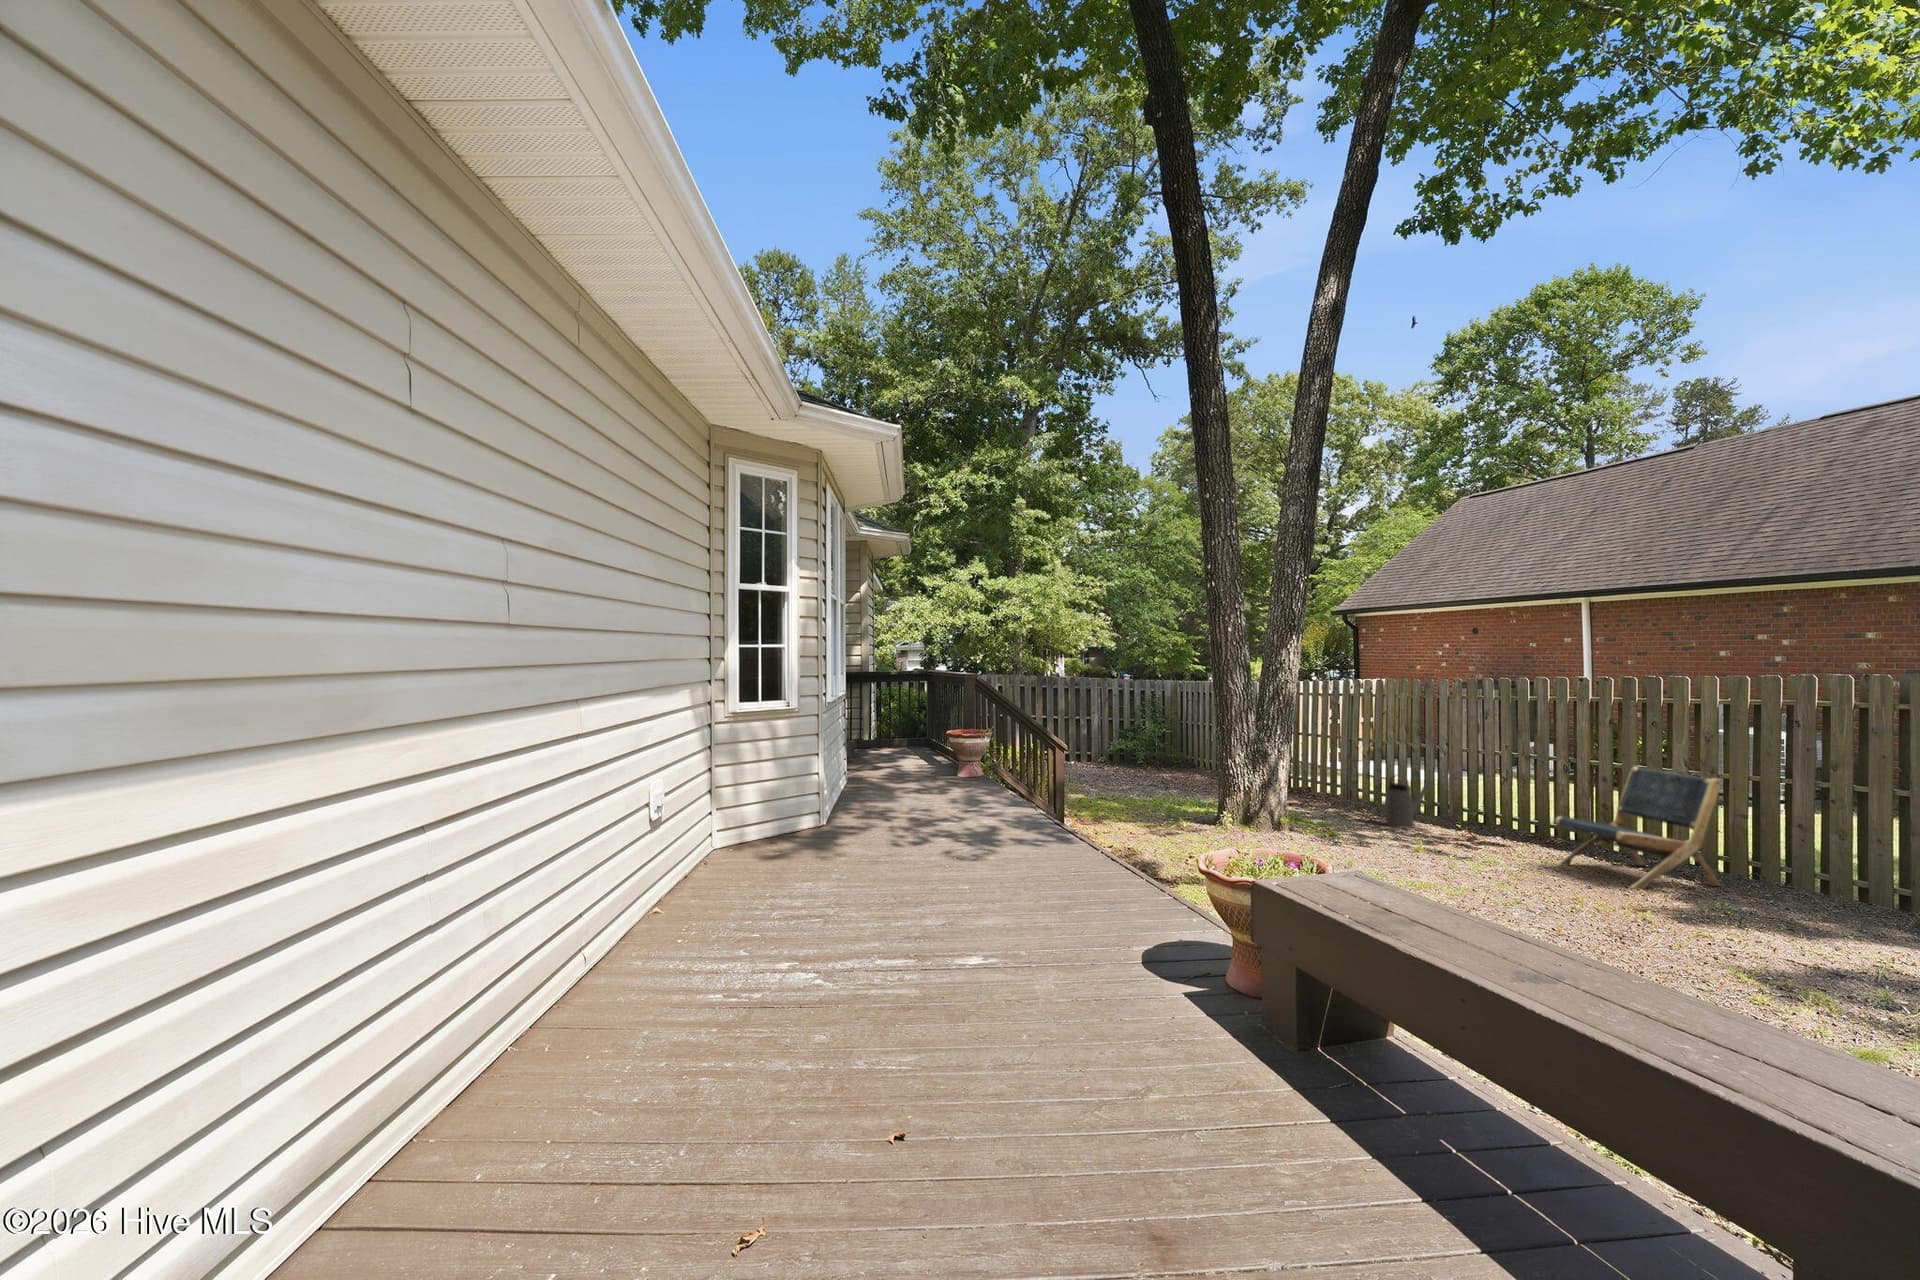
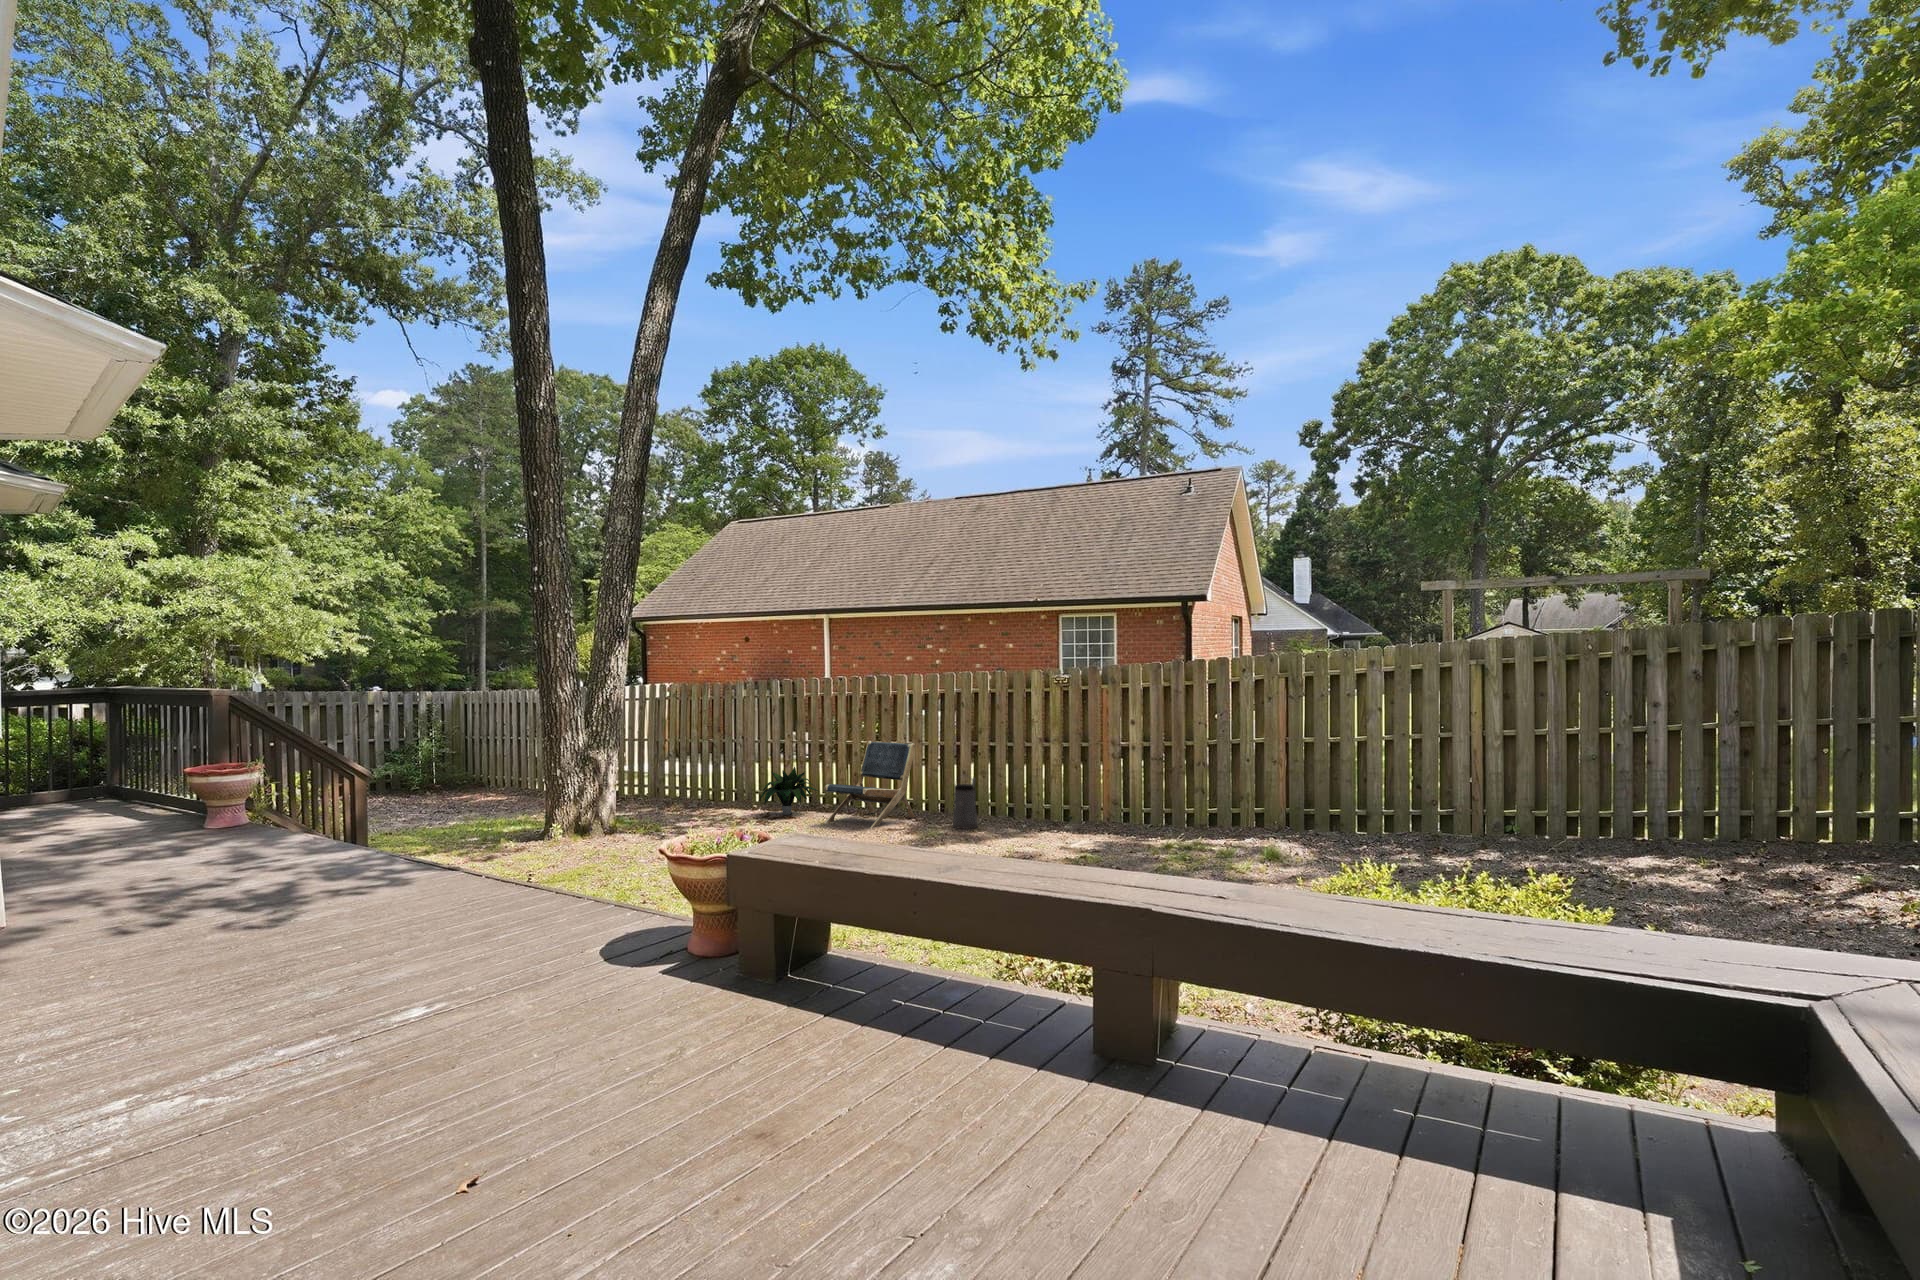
watering can: present [1383,775,1430,828] -> present [952,778,978,829]
potted plant: none [1461,786,1551,844] -> present [759,767,818,815]

